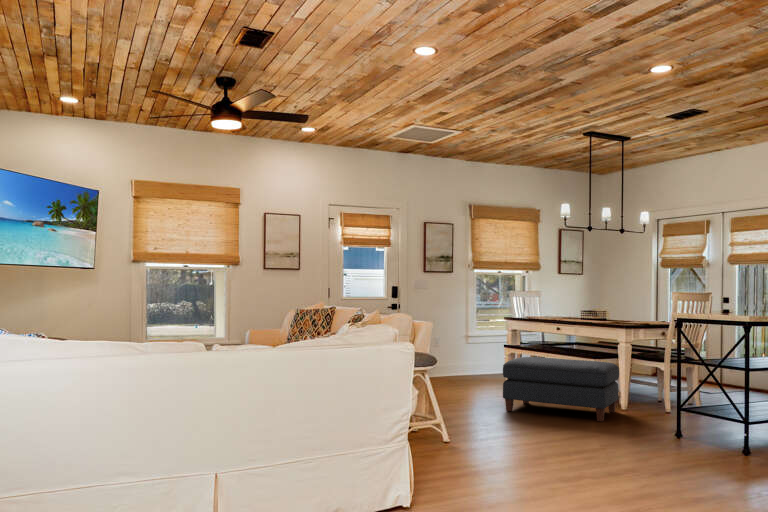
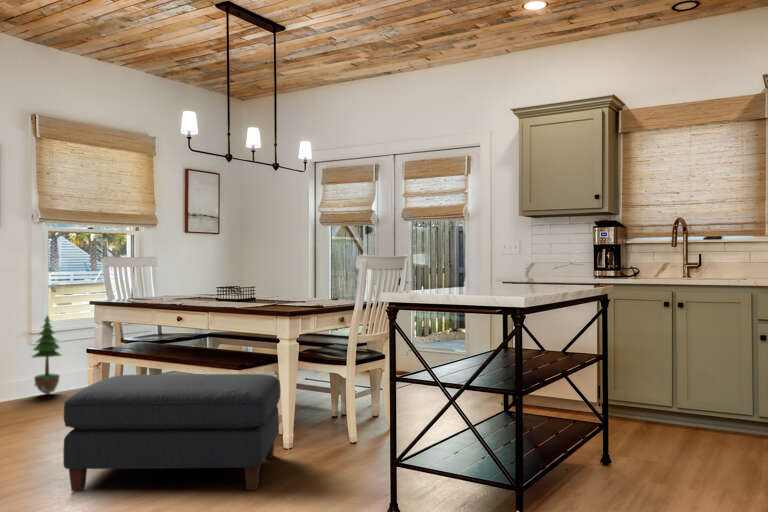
potted tree: none [467,325,485,375] -> present [32,316,61,395]

